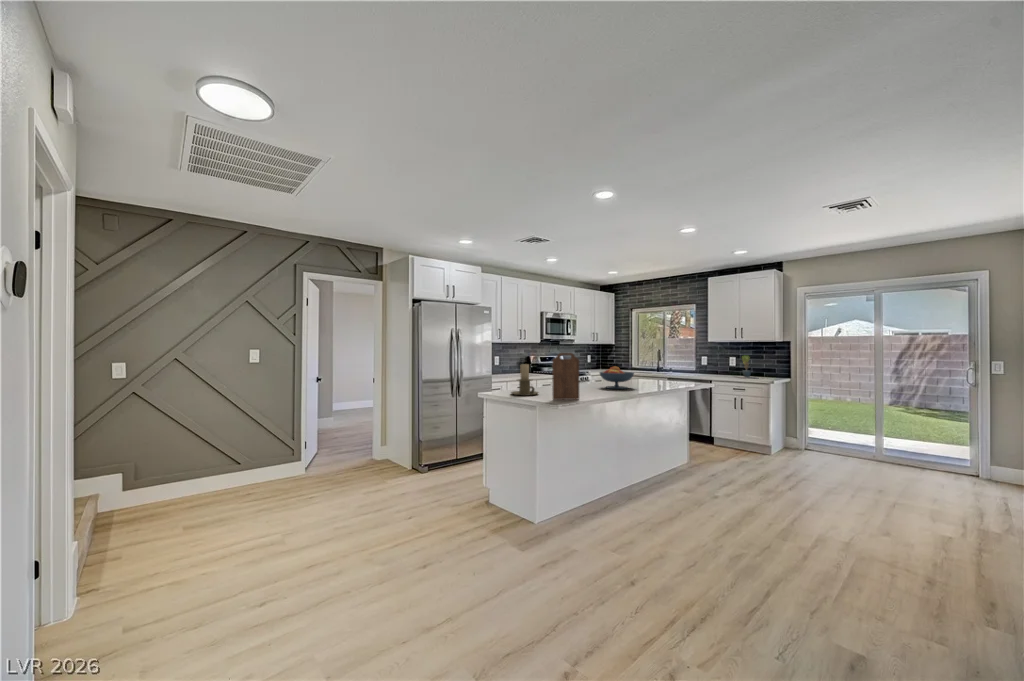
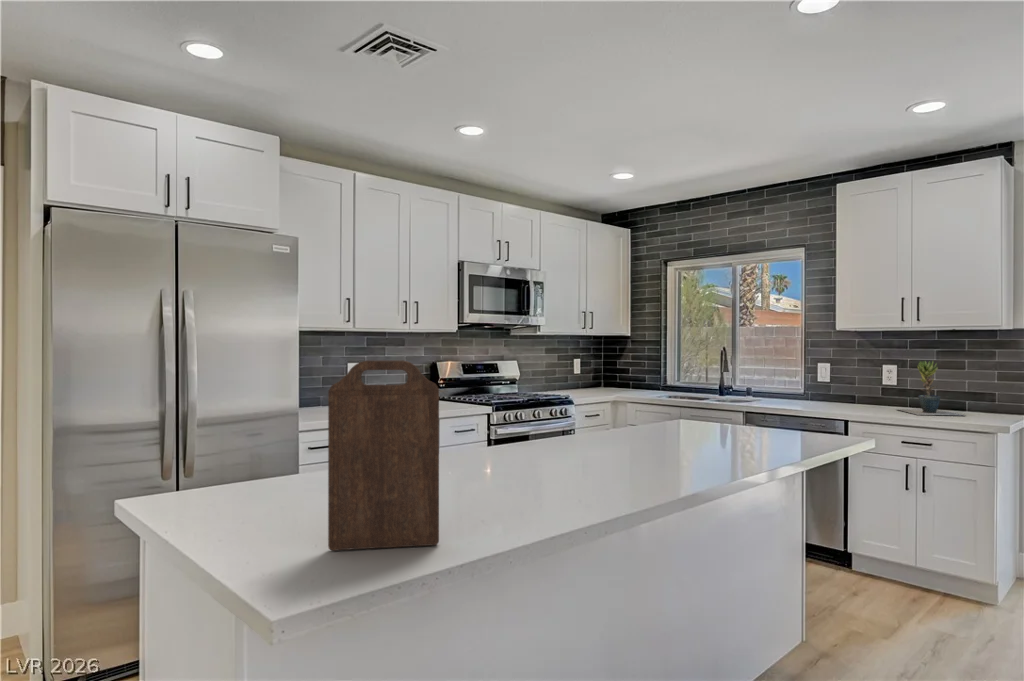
candle holder: present [511,364,538,396] -> none [225,398,332,514]
fruit bowl: present [600,367,634,389] -> none [559,396,663,469]

